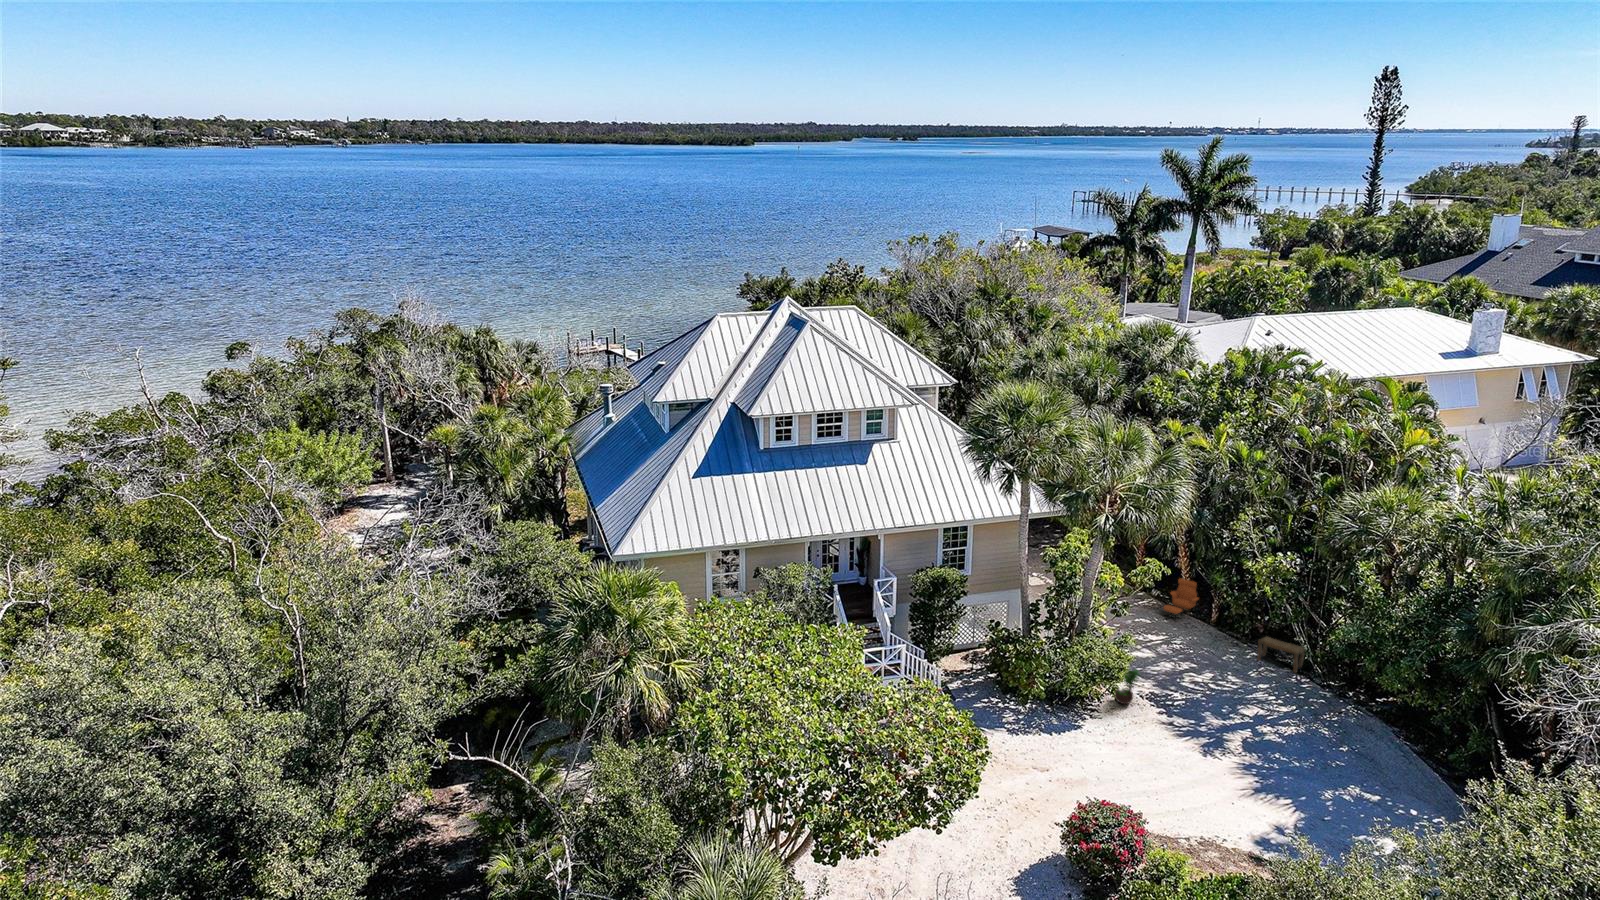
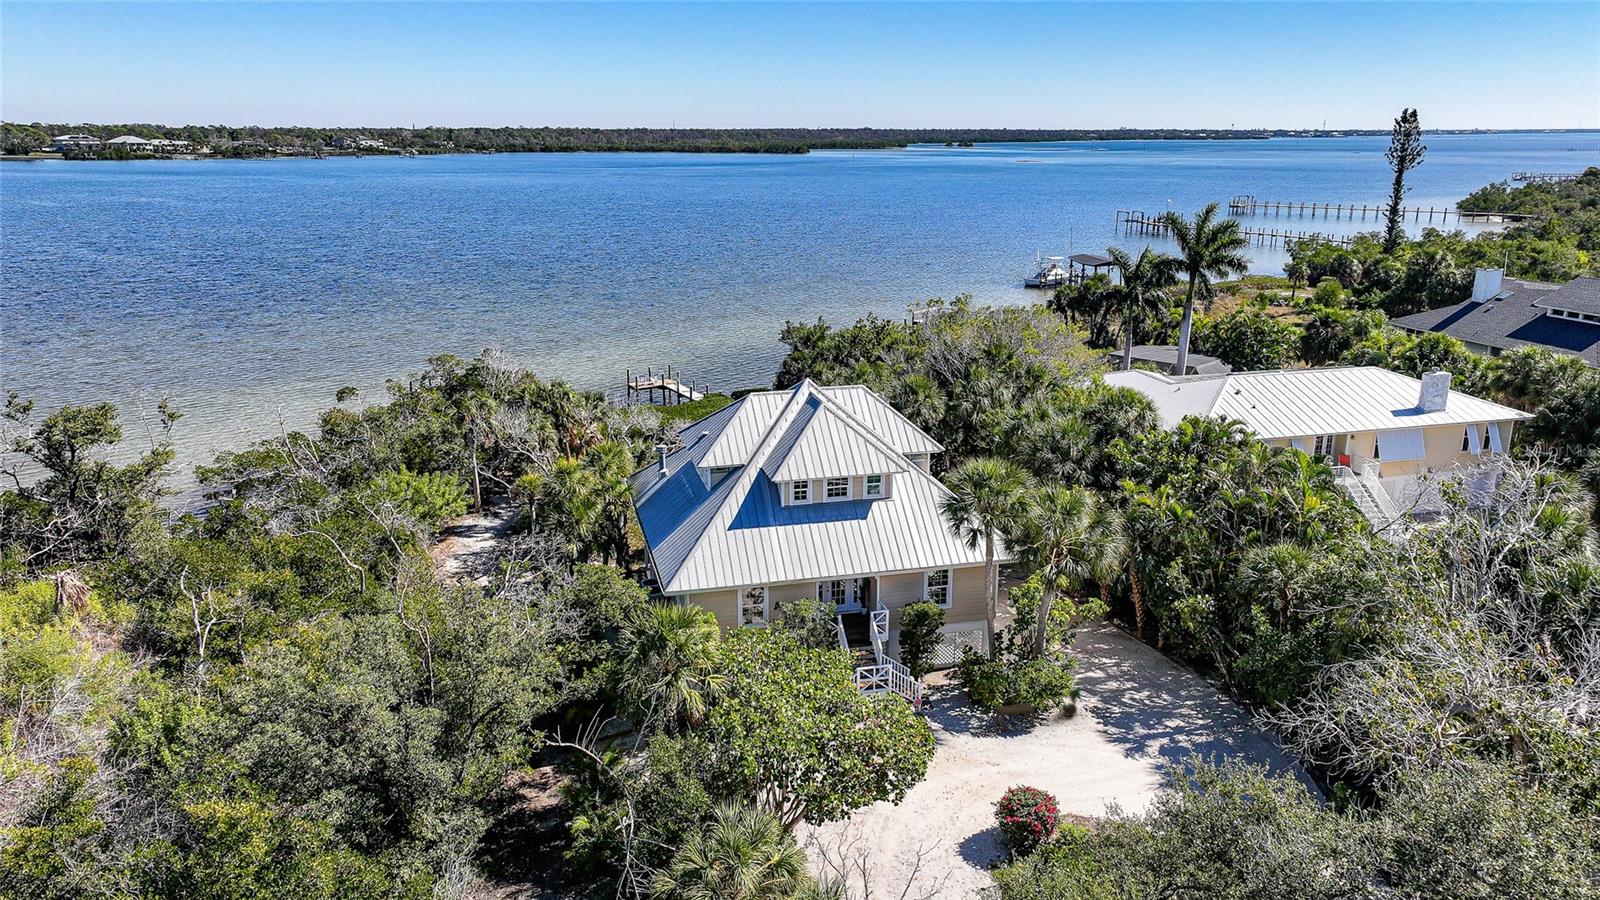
lounge chair: present [1164,578,1199,619] -> none [1117,612,1148,648]
bench: present [1257,637,1304,673] -> present [995,703,1035,731]

